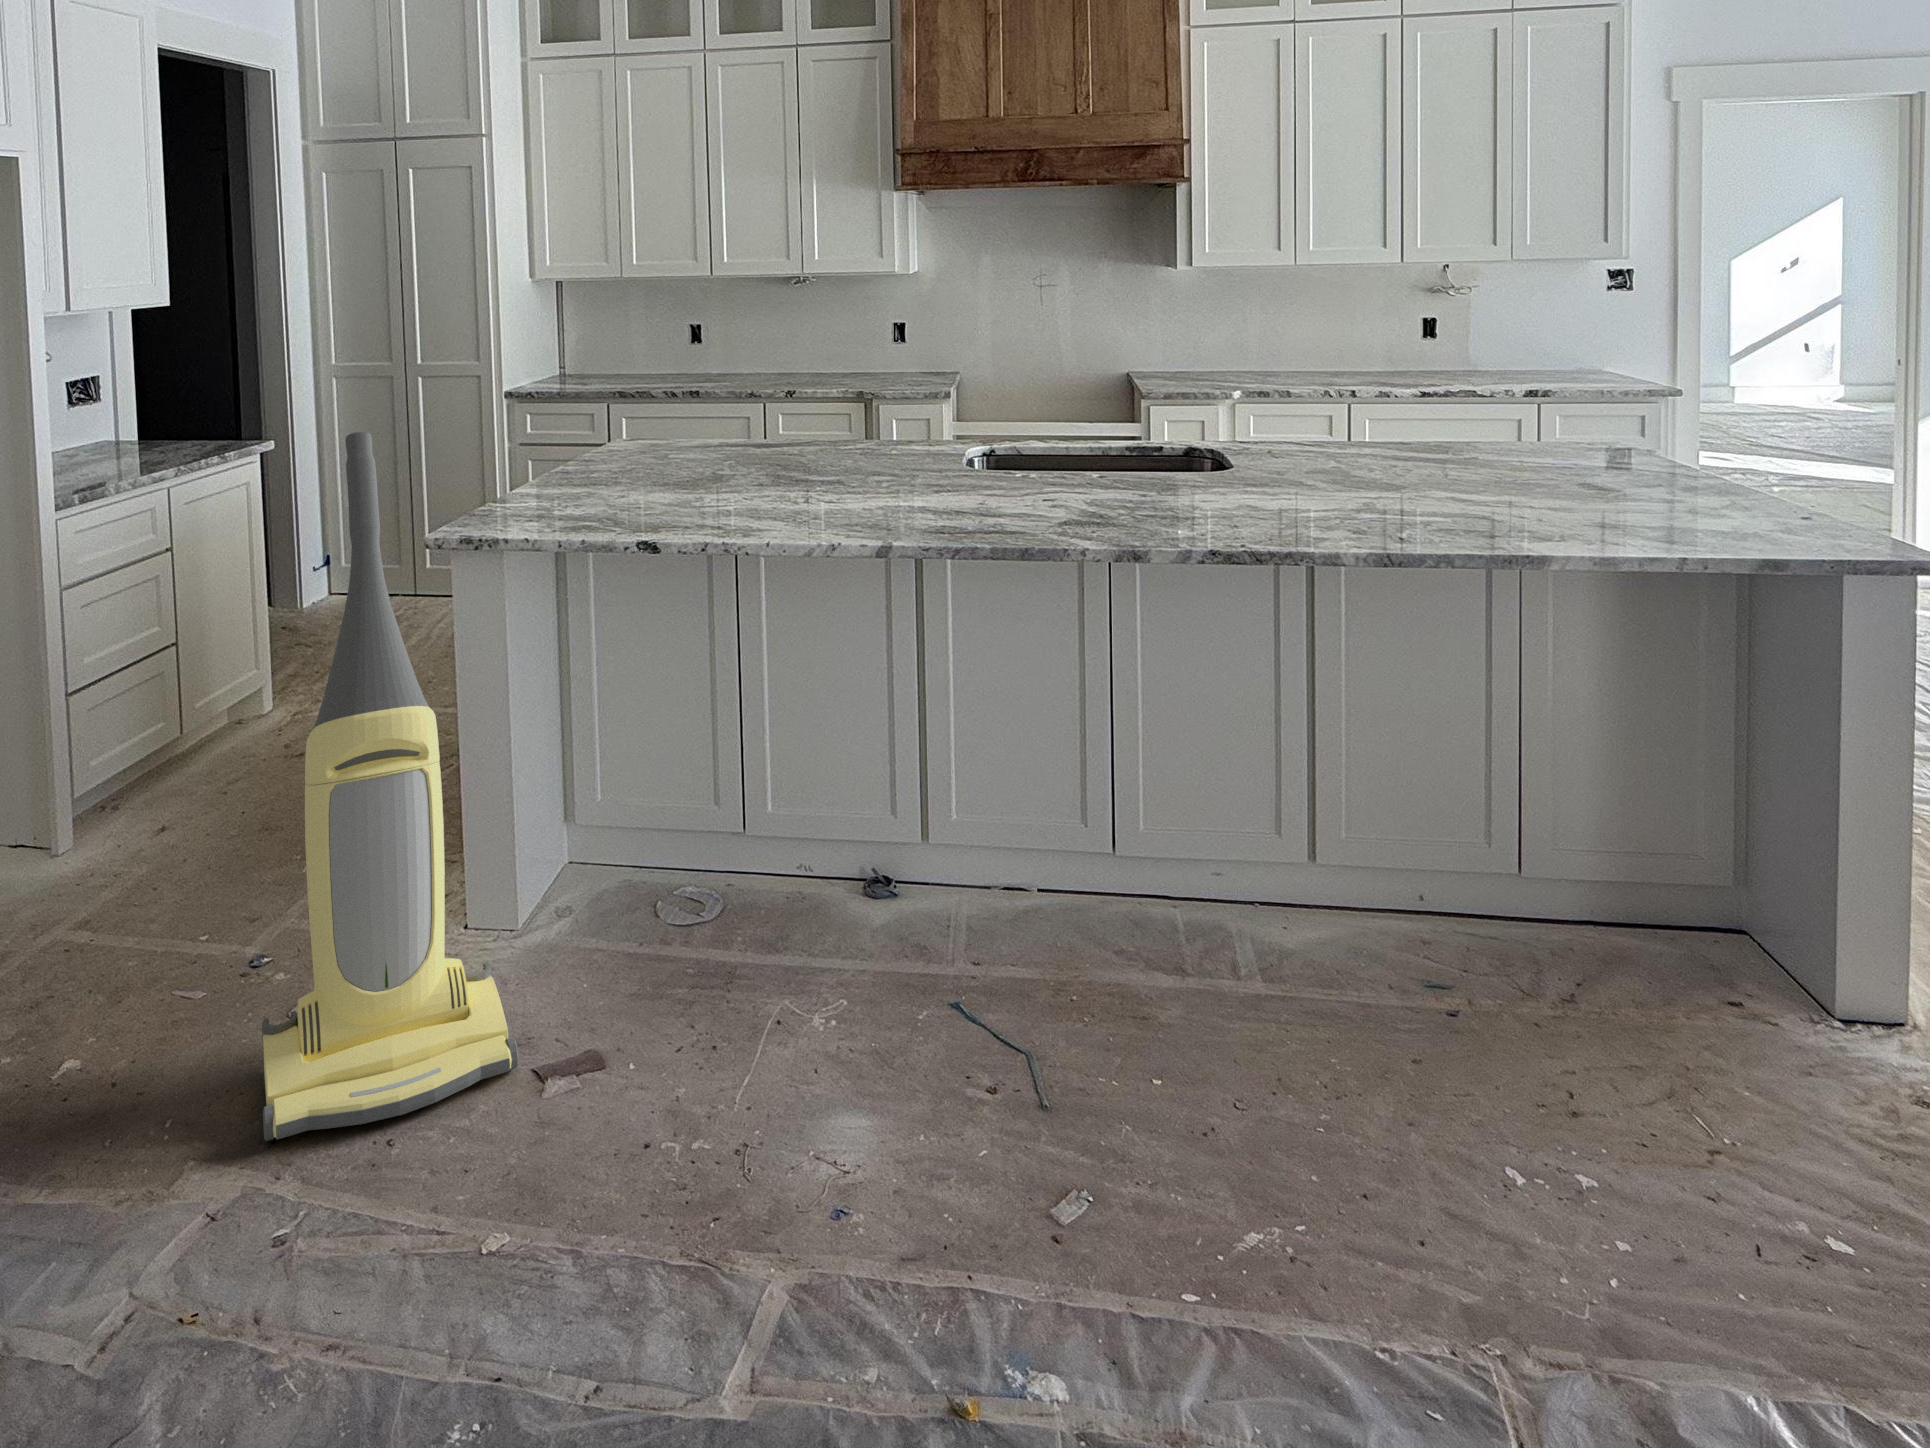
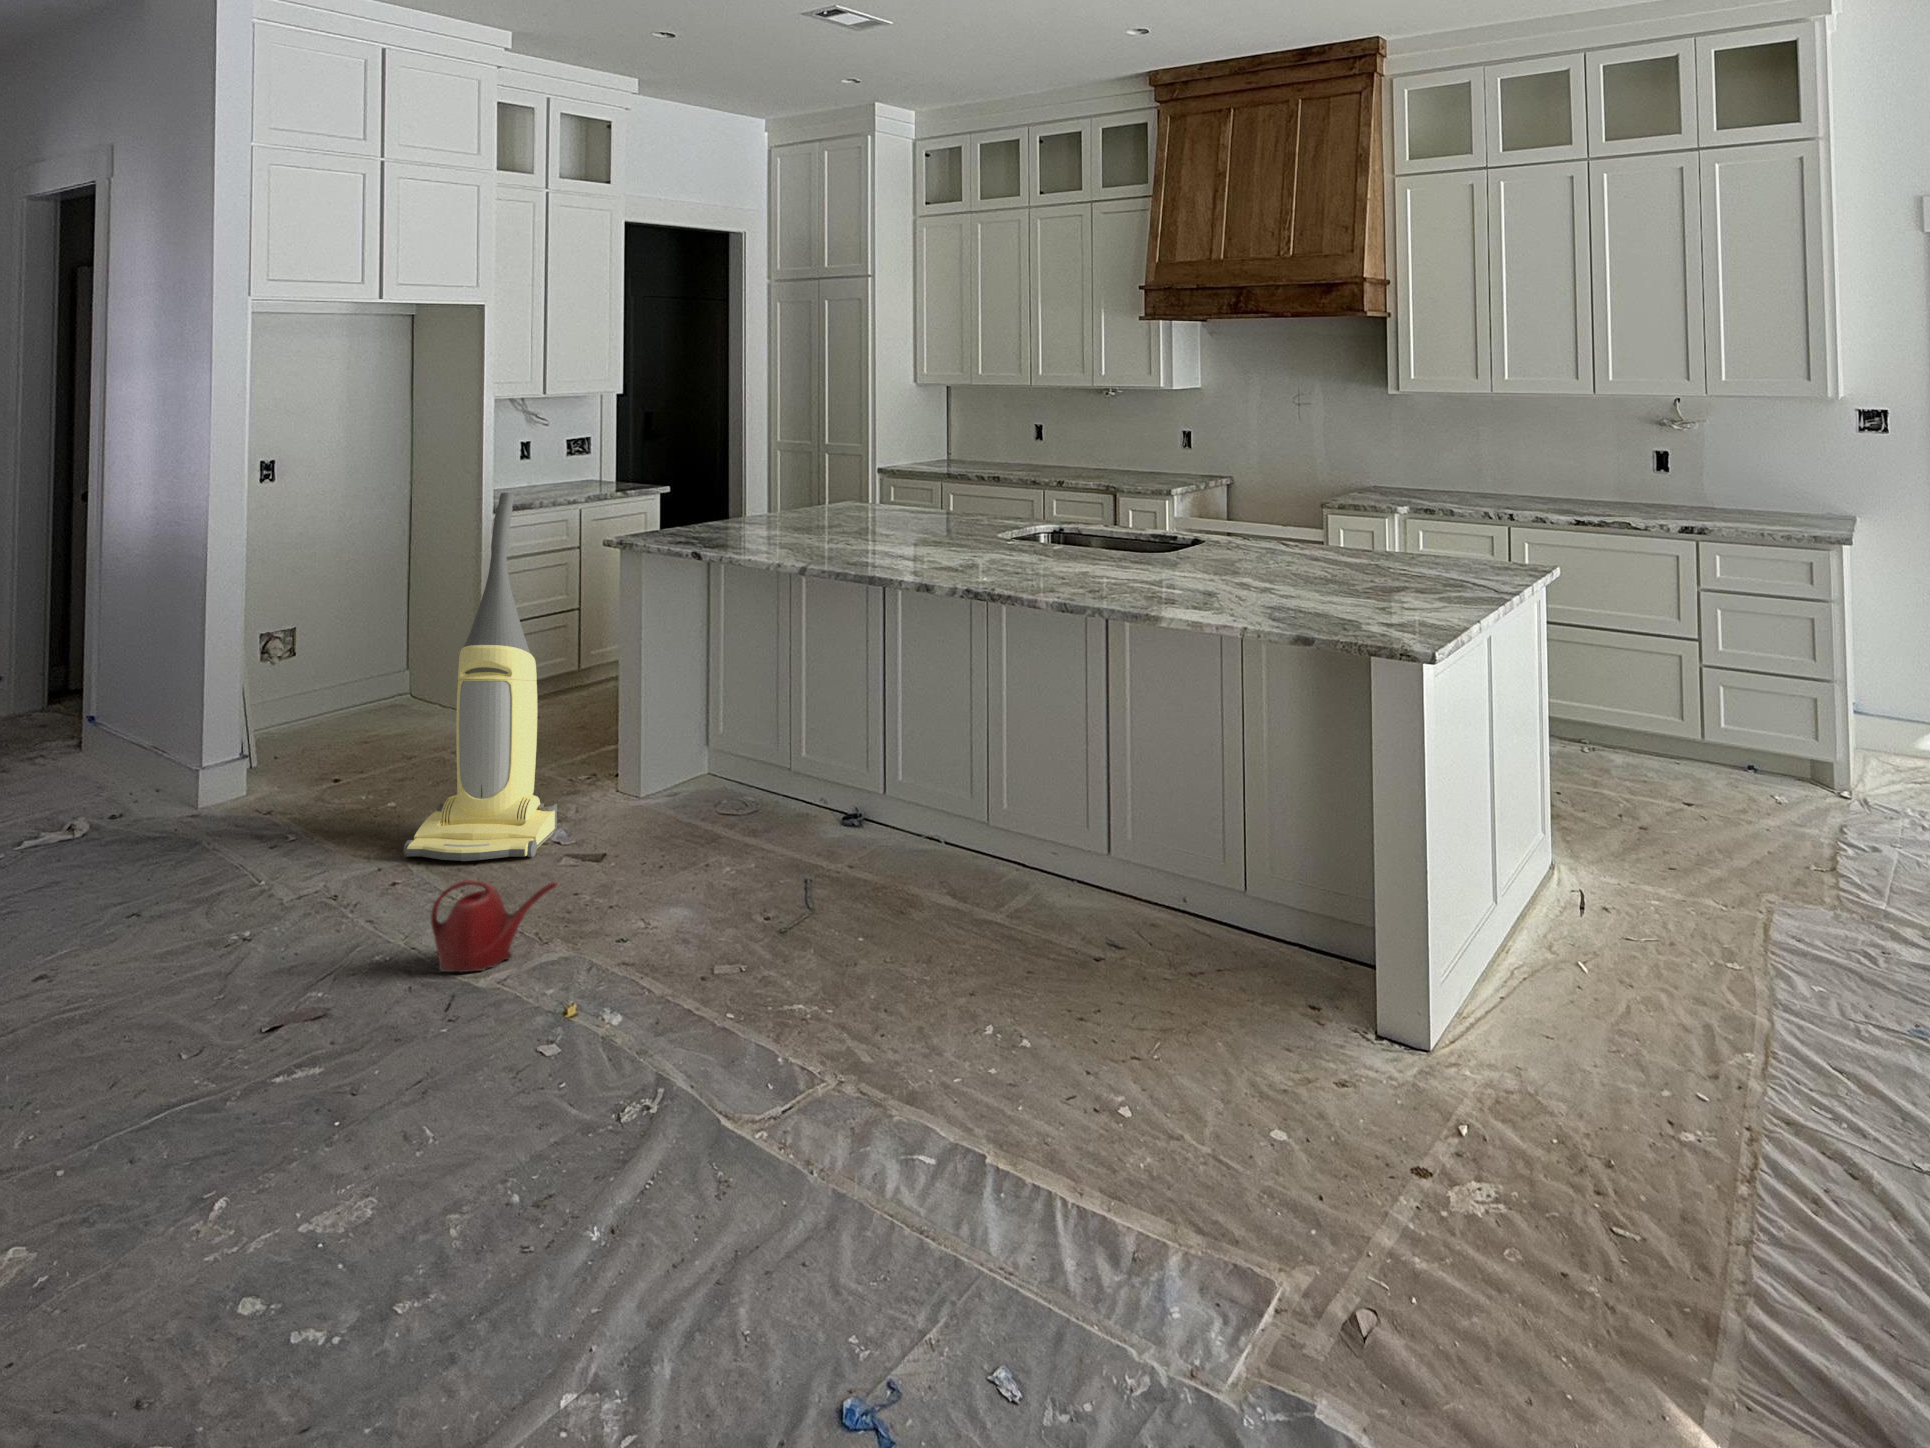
watering can: none [650,1108,830,1360] -> present [431,880,558,972]

